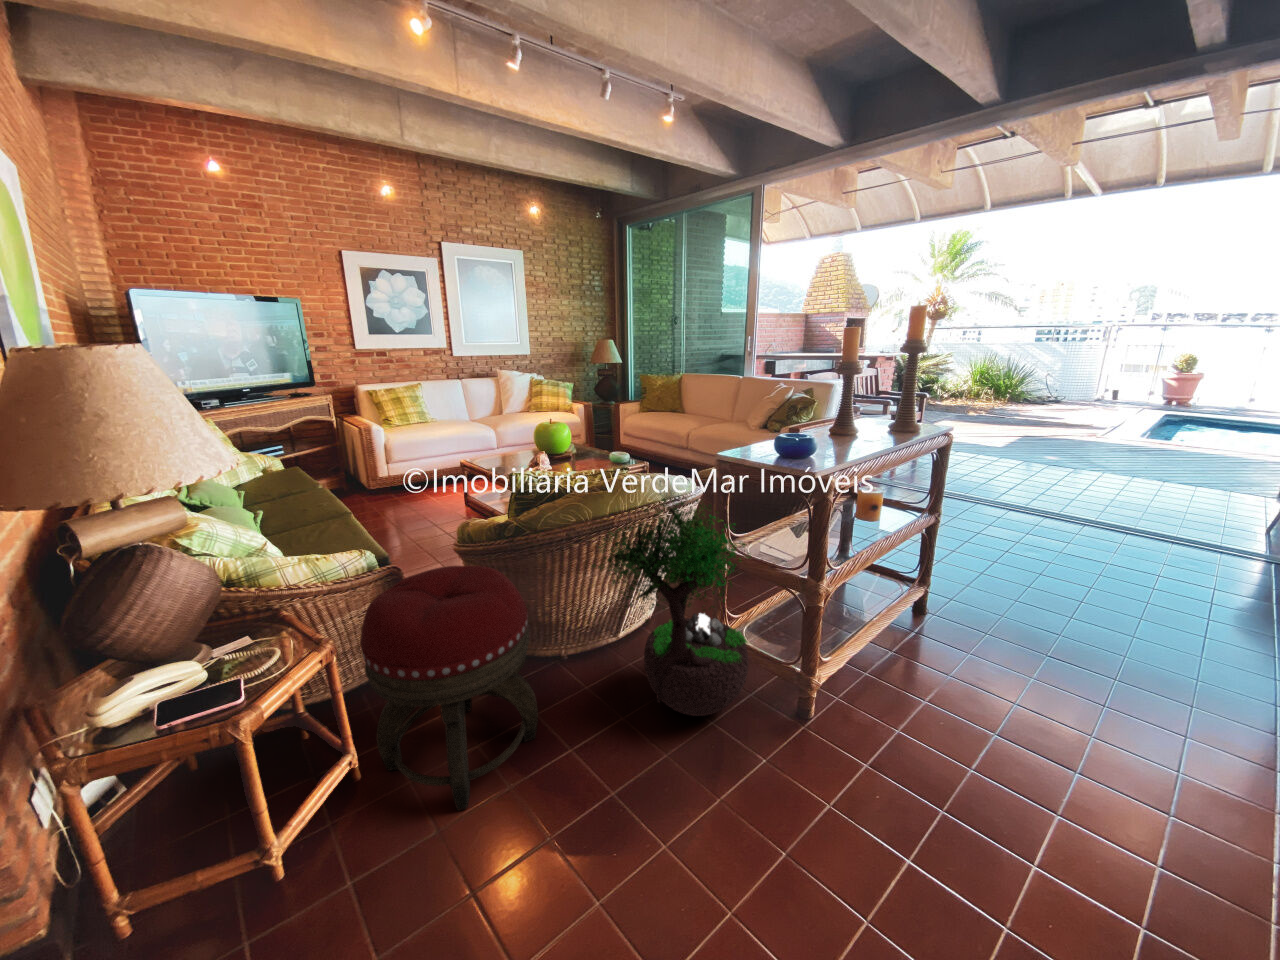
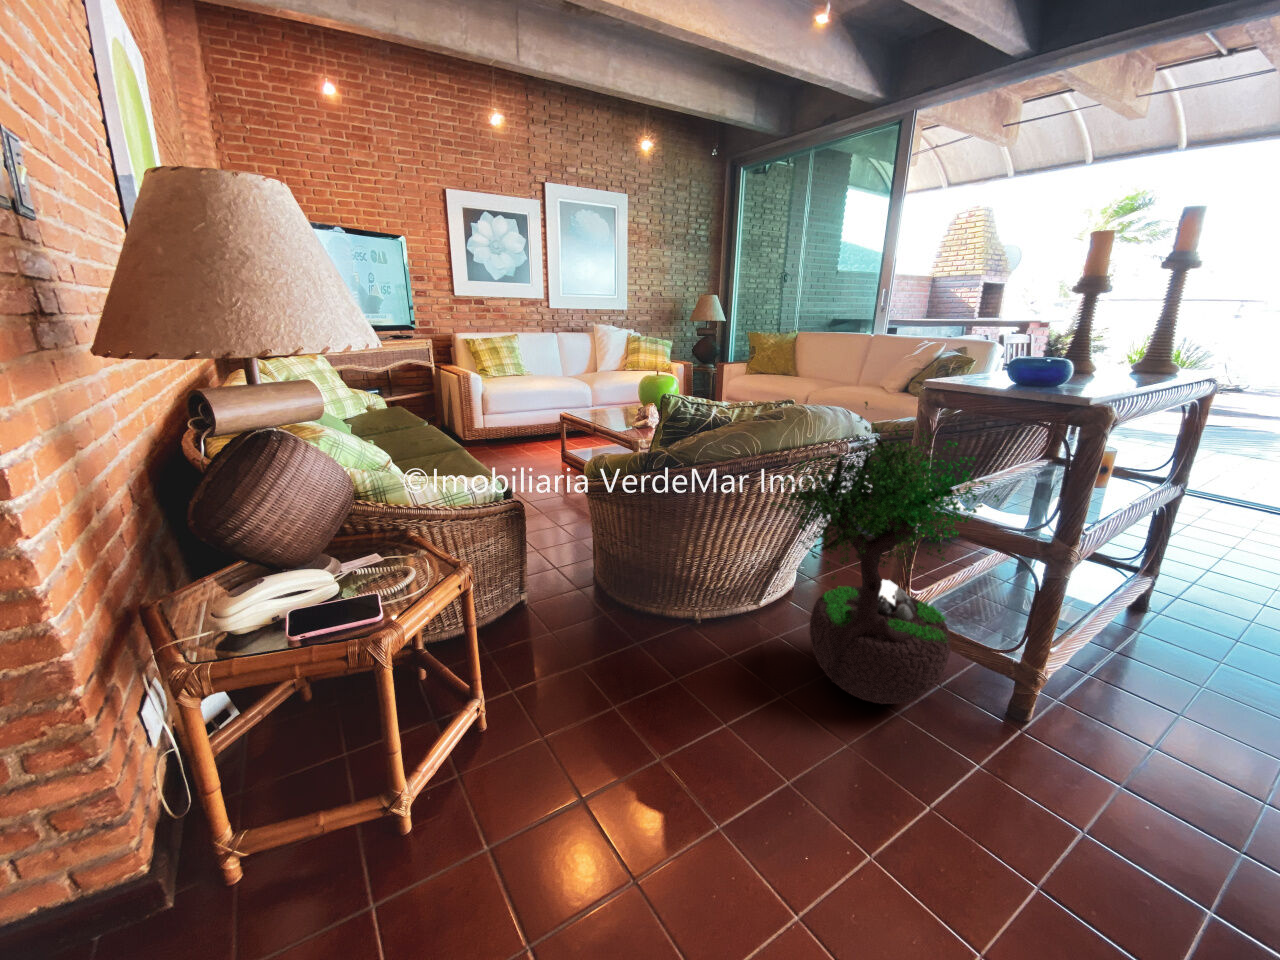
footstool: present [360,566,538,810] -> none [499,497,689,781]

